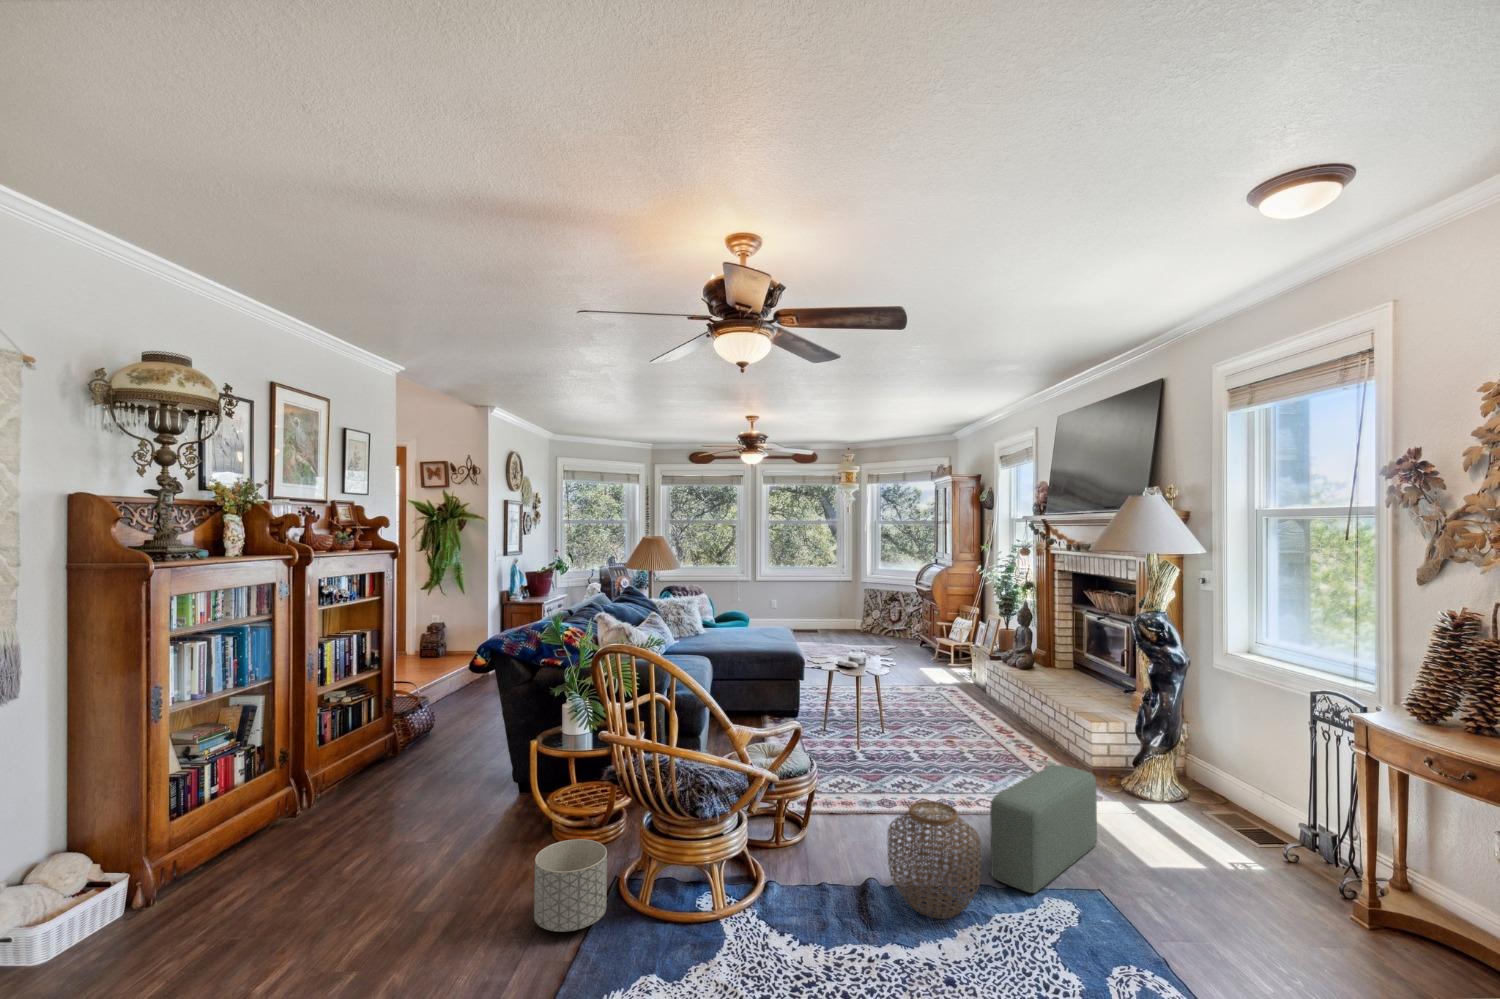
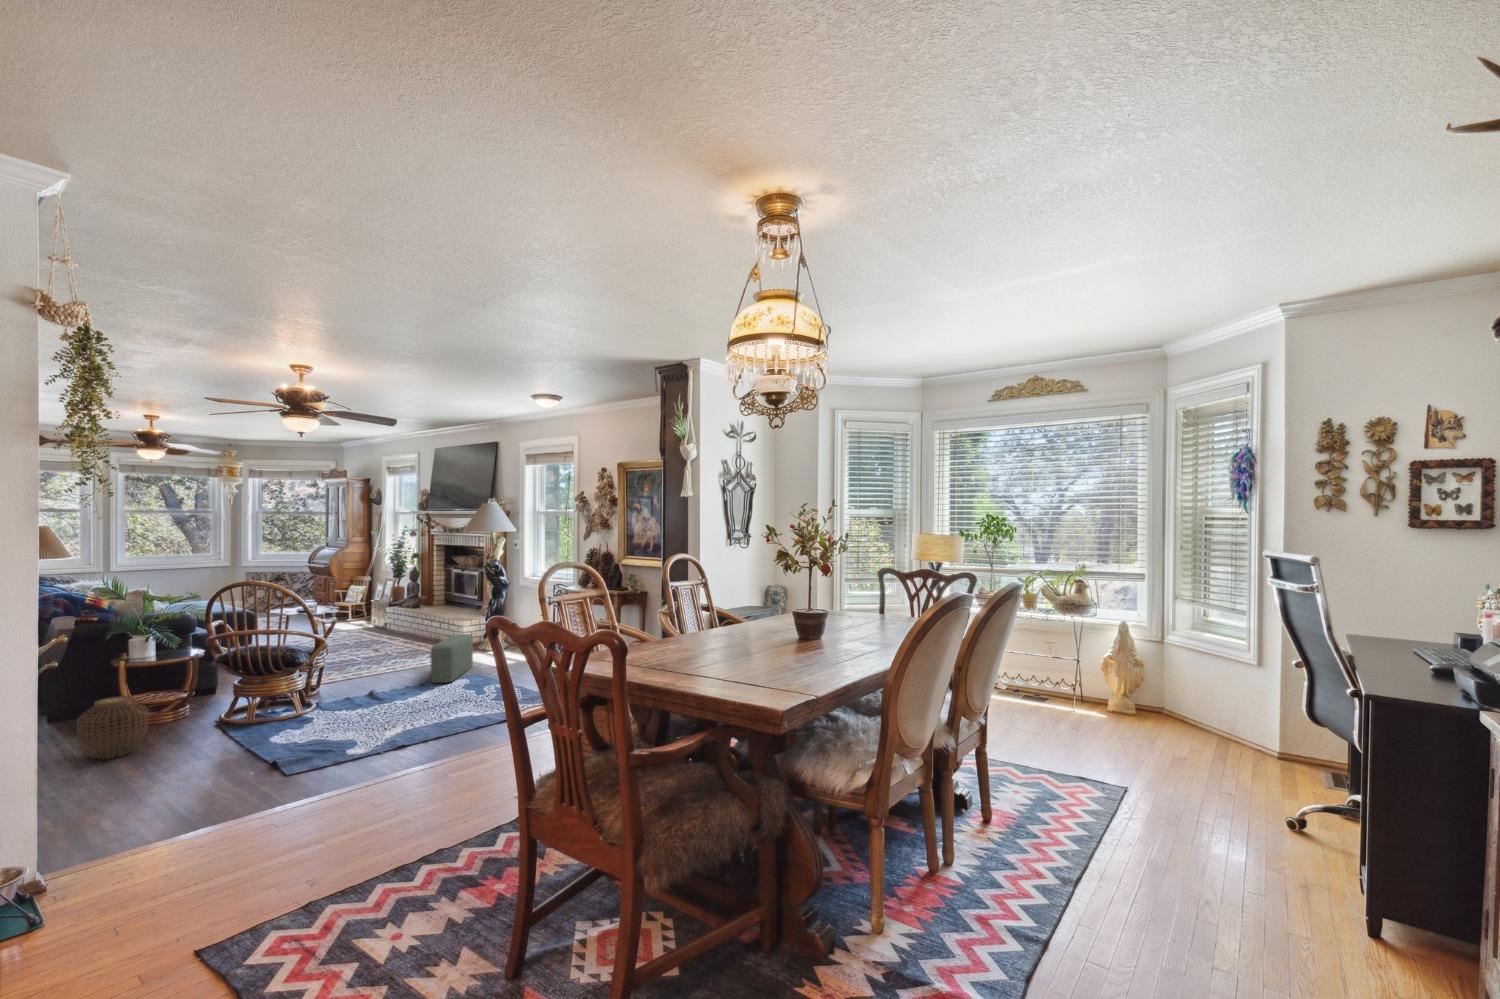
woven basket: present [888,801,981,919] -> present [77,696,148,759]
planter: present [534,839,607,932] -> none [196,701,243,744]

